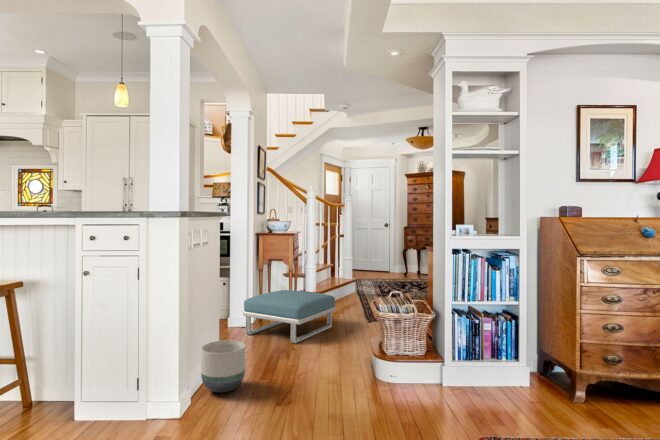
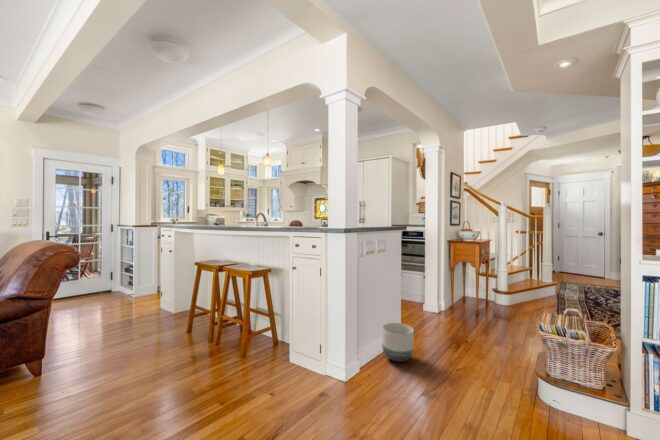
footstool: present [243,290,335,343] -> none [432,289,516,336]

